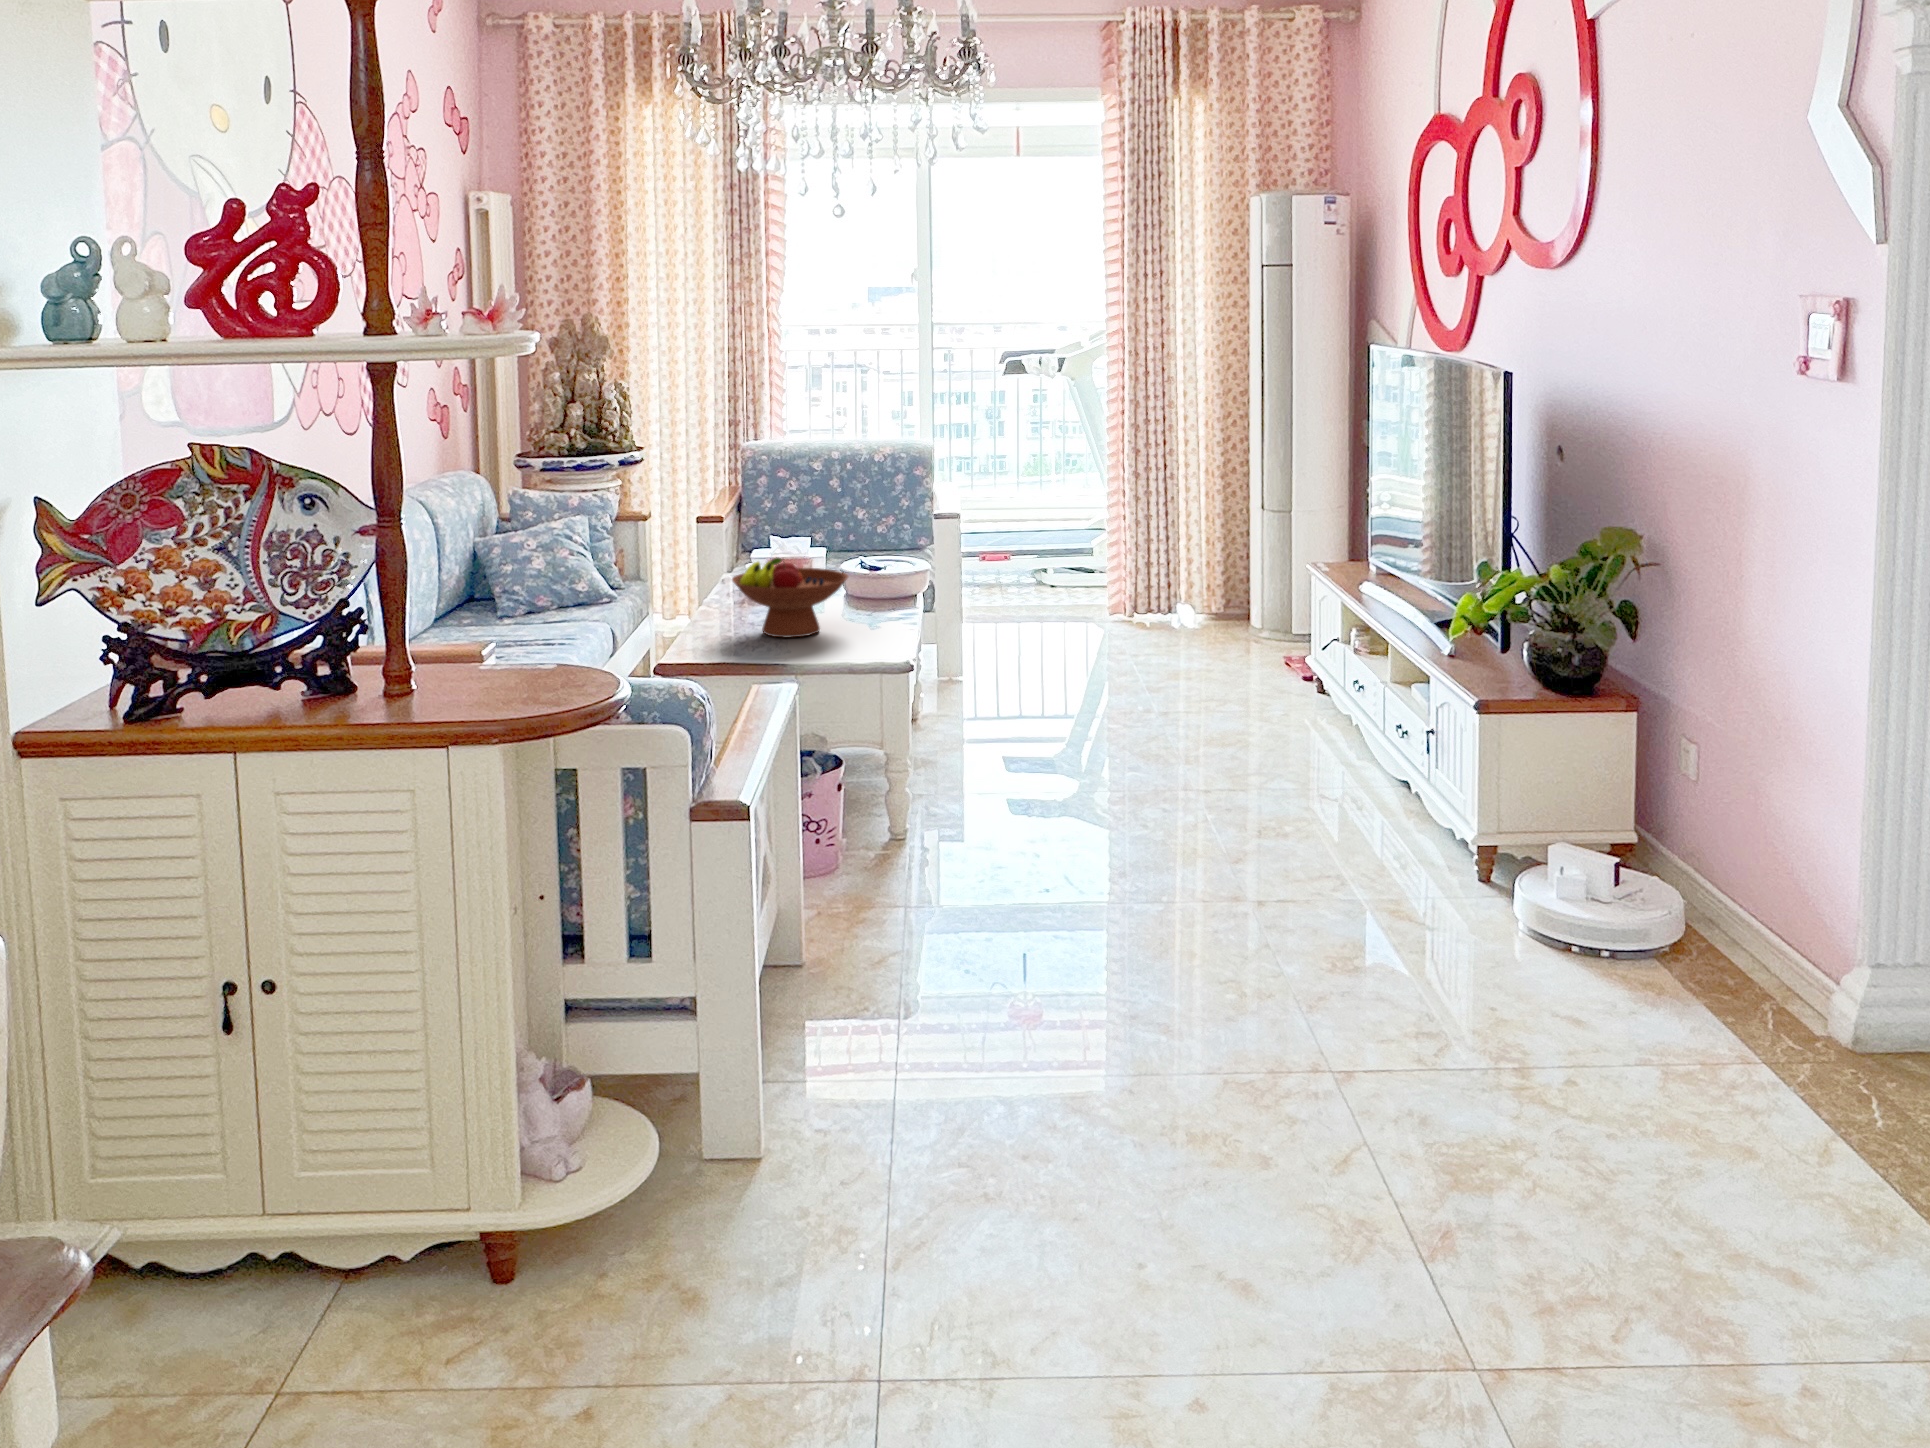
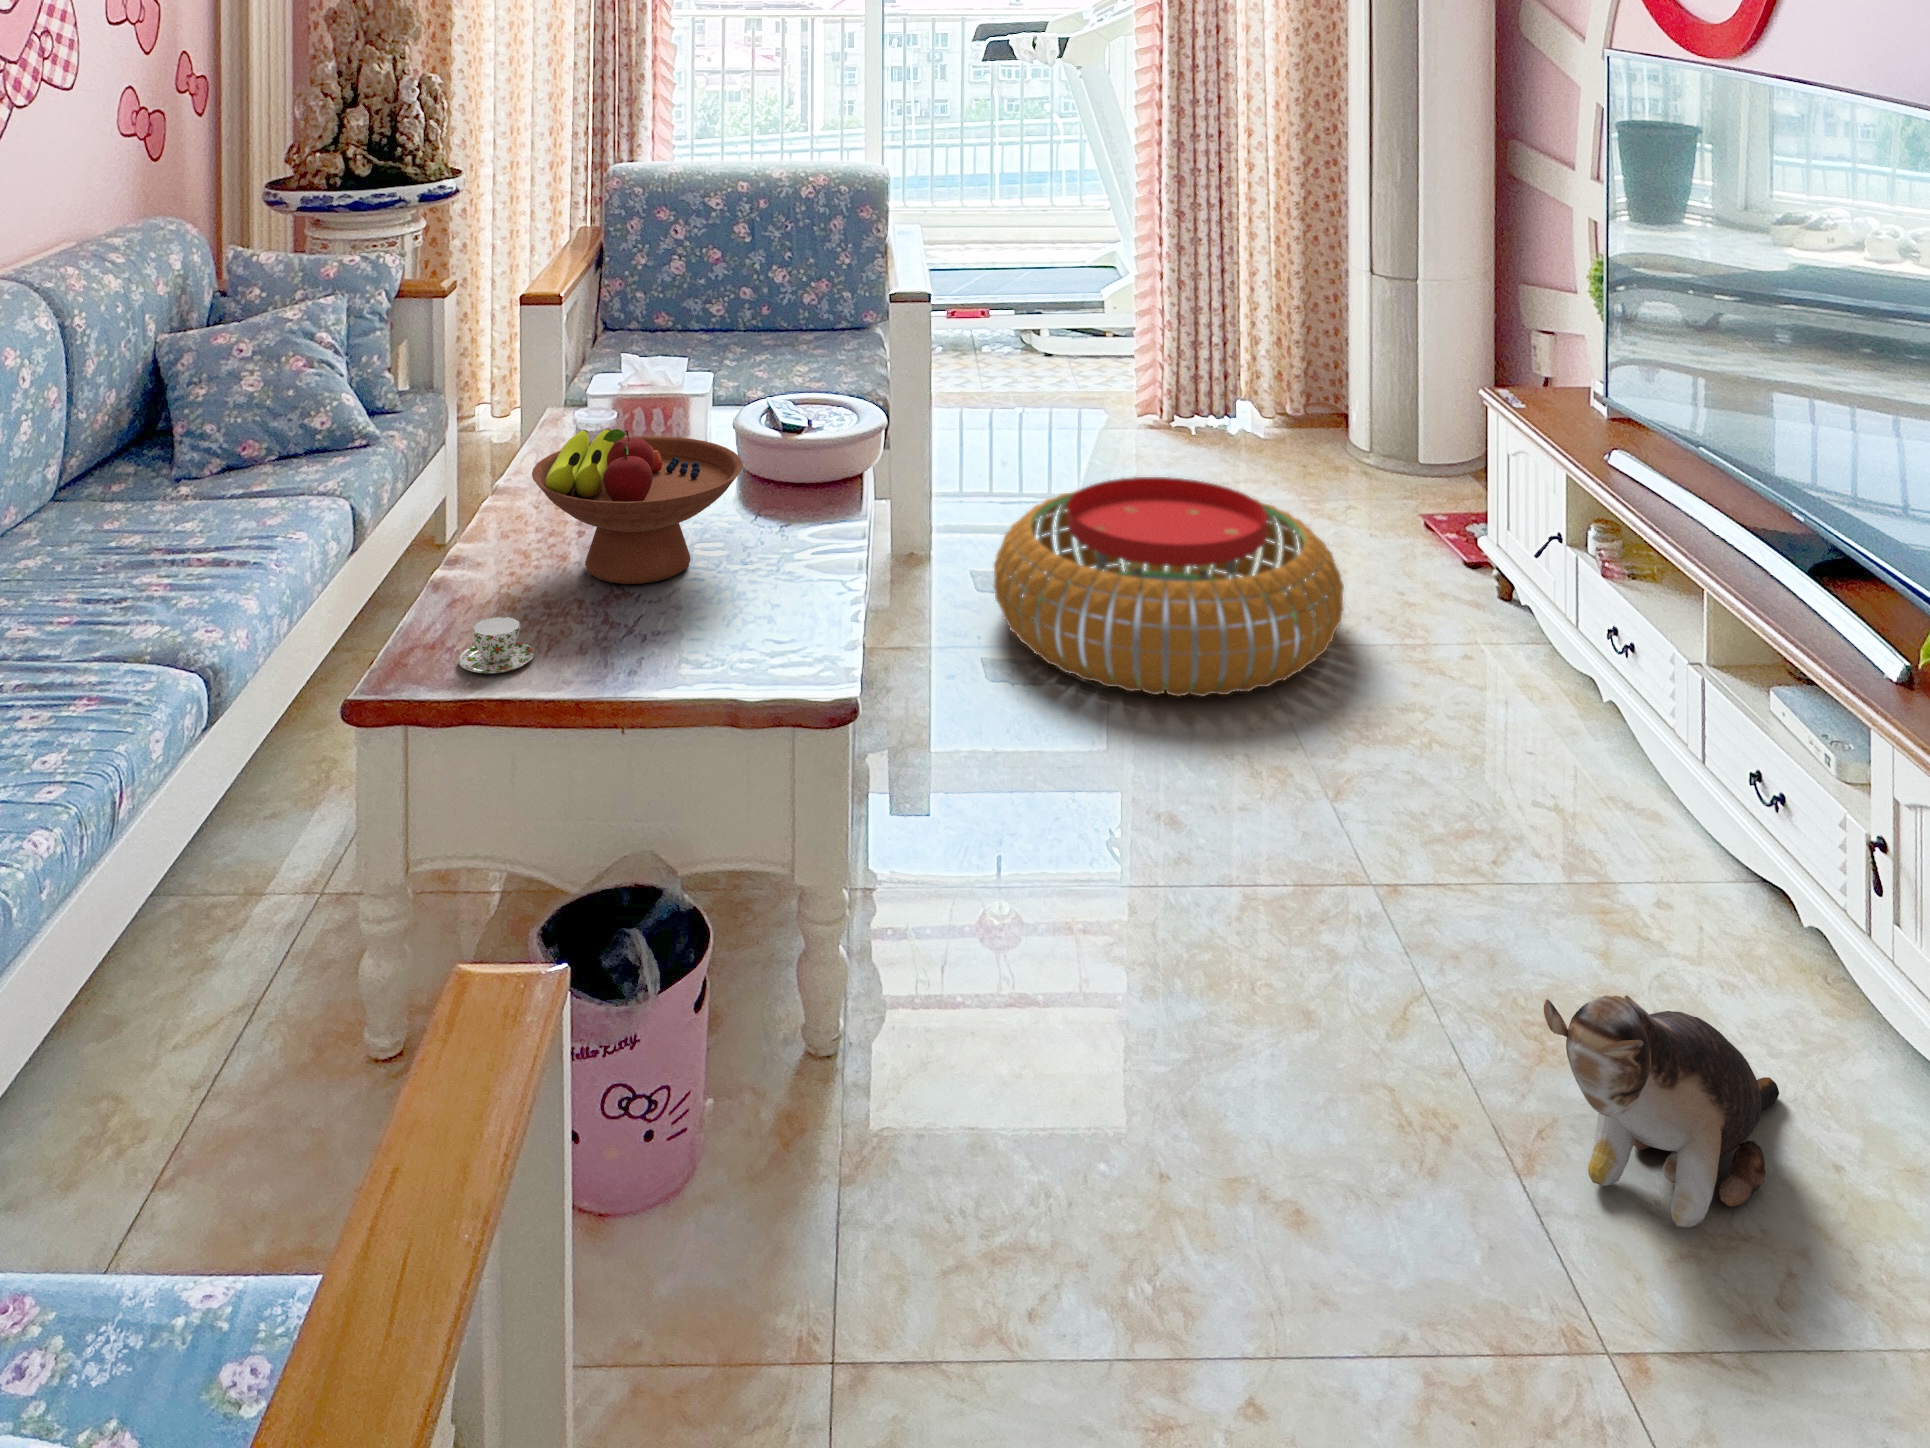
pouf: none [1000,623,1214,734] -> present [994,477,1344,696]
teacup: none [704,641,743,665] -> present [458,617,534,674]
plush toy: none [1244,786,1380,889] -> present [1544,995,1779,1228]

